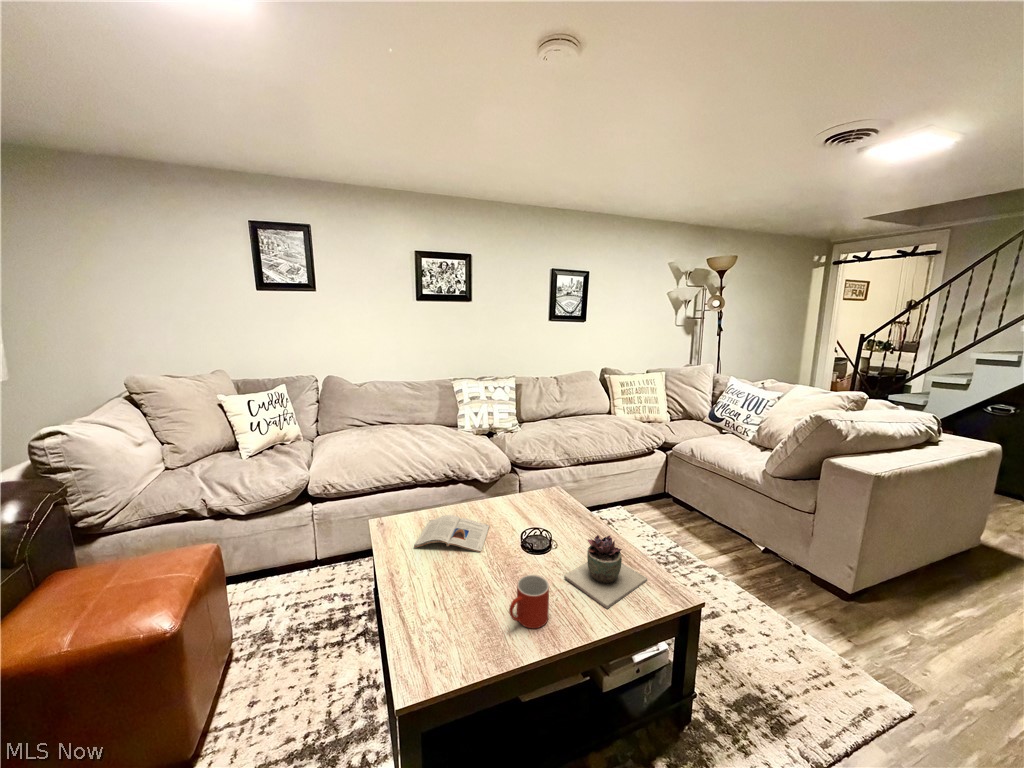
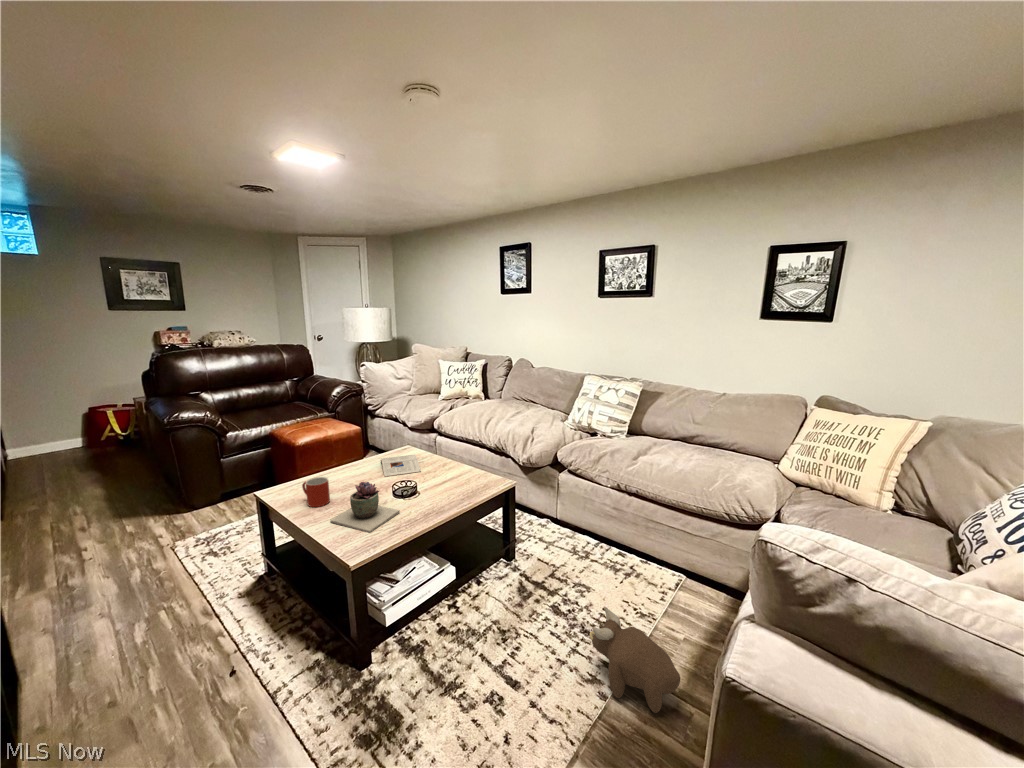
plush toy: none [690,530,742,575] -> present [590,608,680,713]

